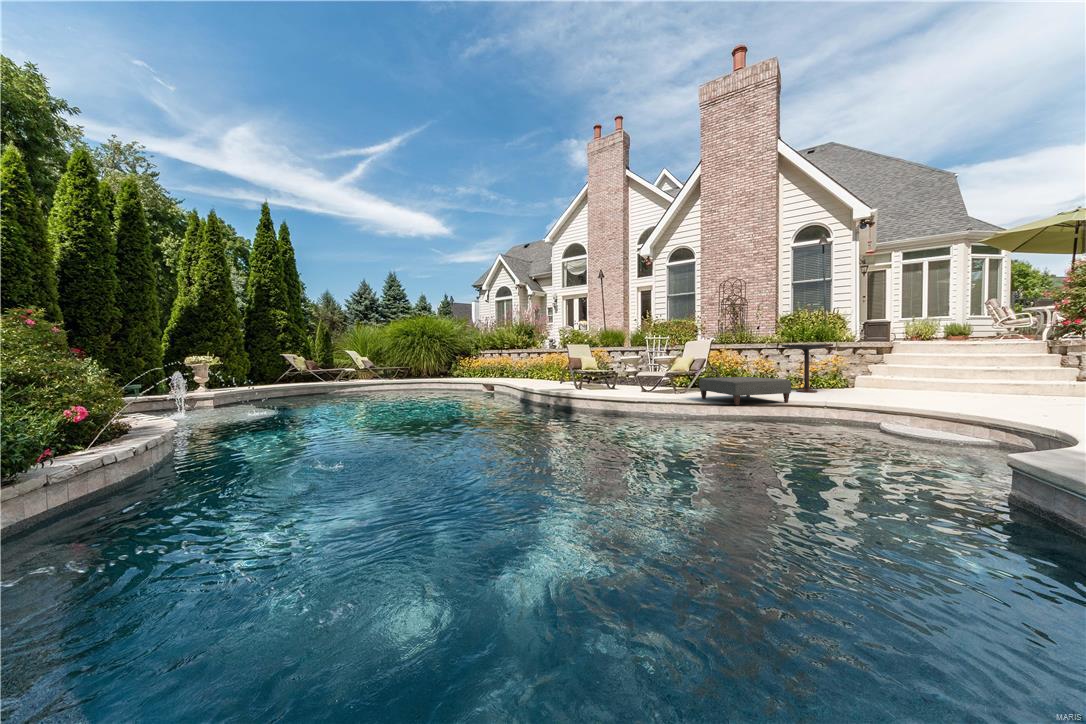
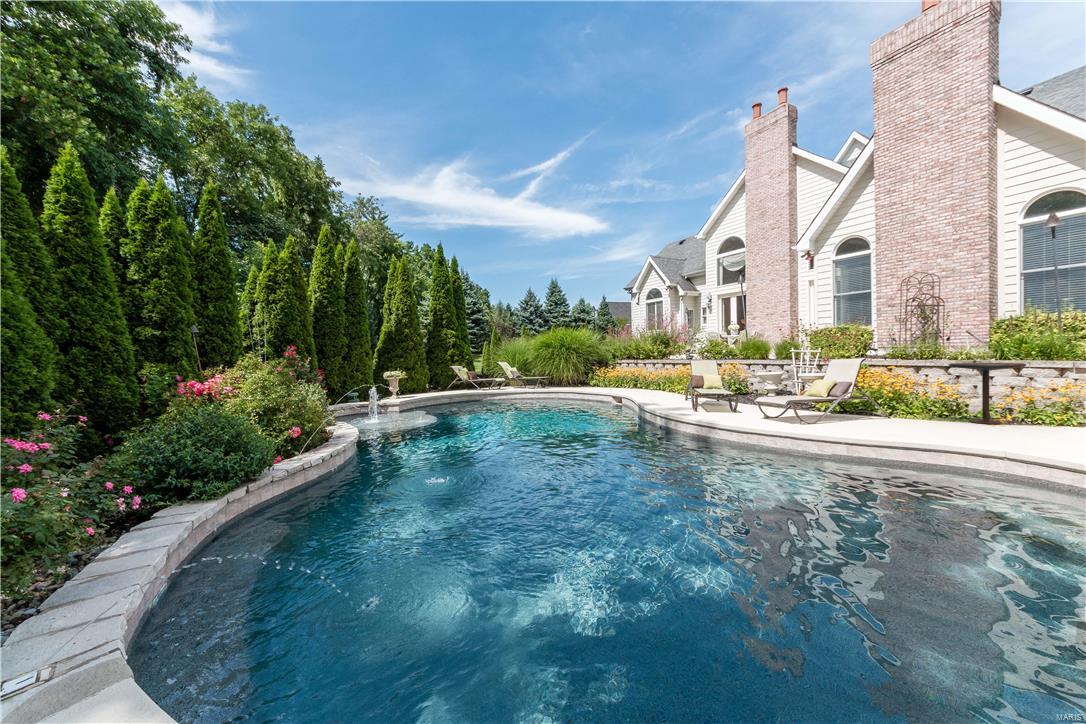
ottoman: present [699,377,791,405] -> none [817,403,928,437]

